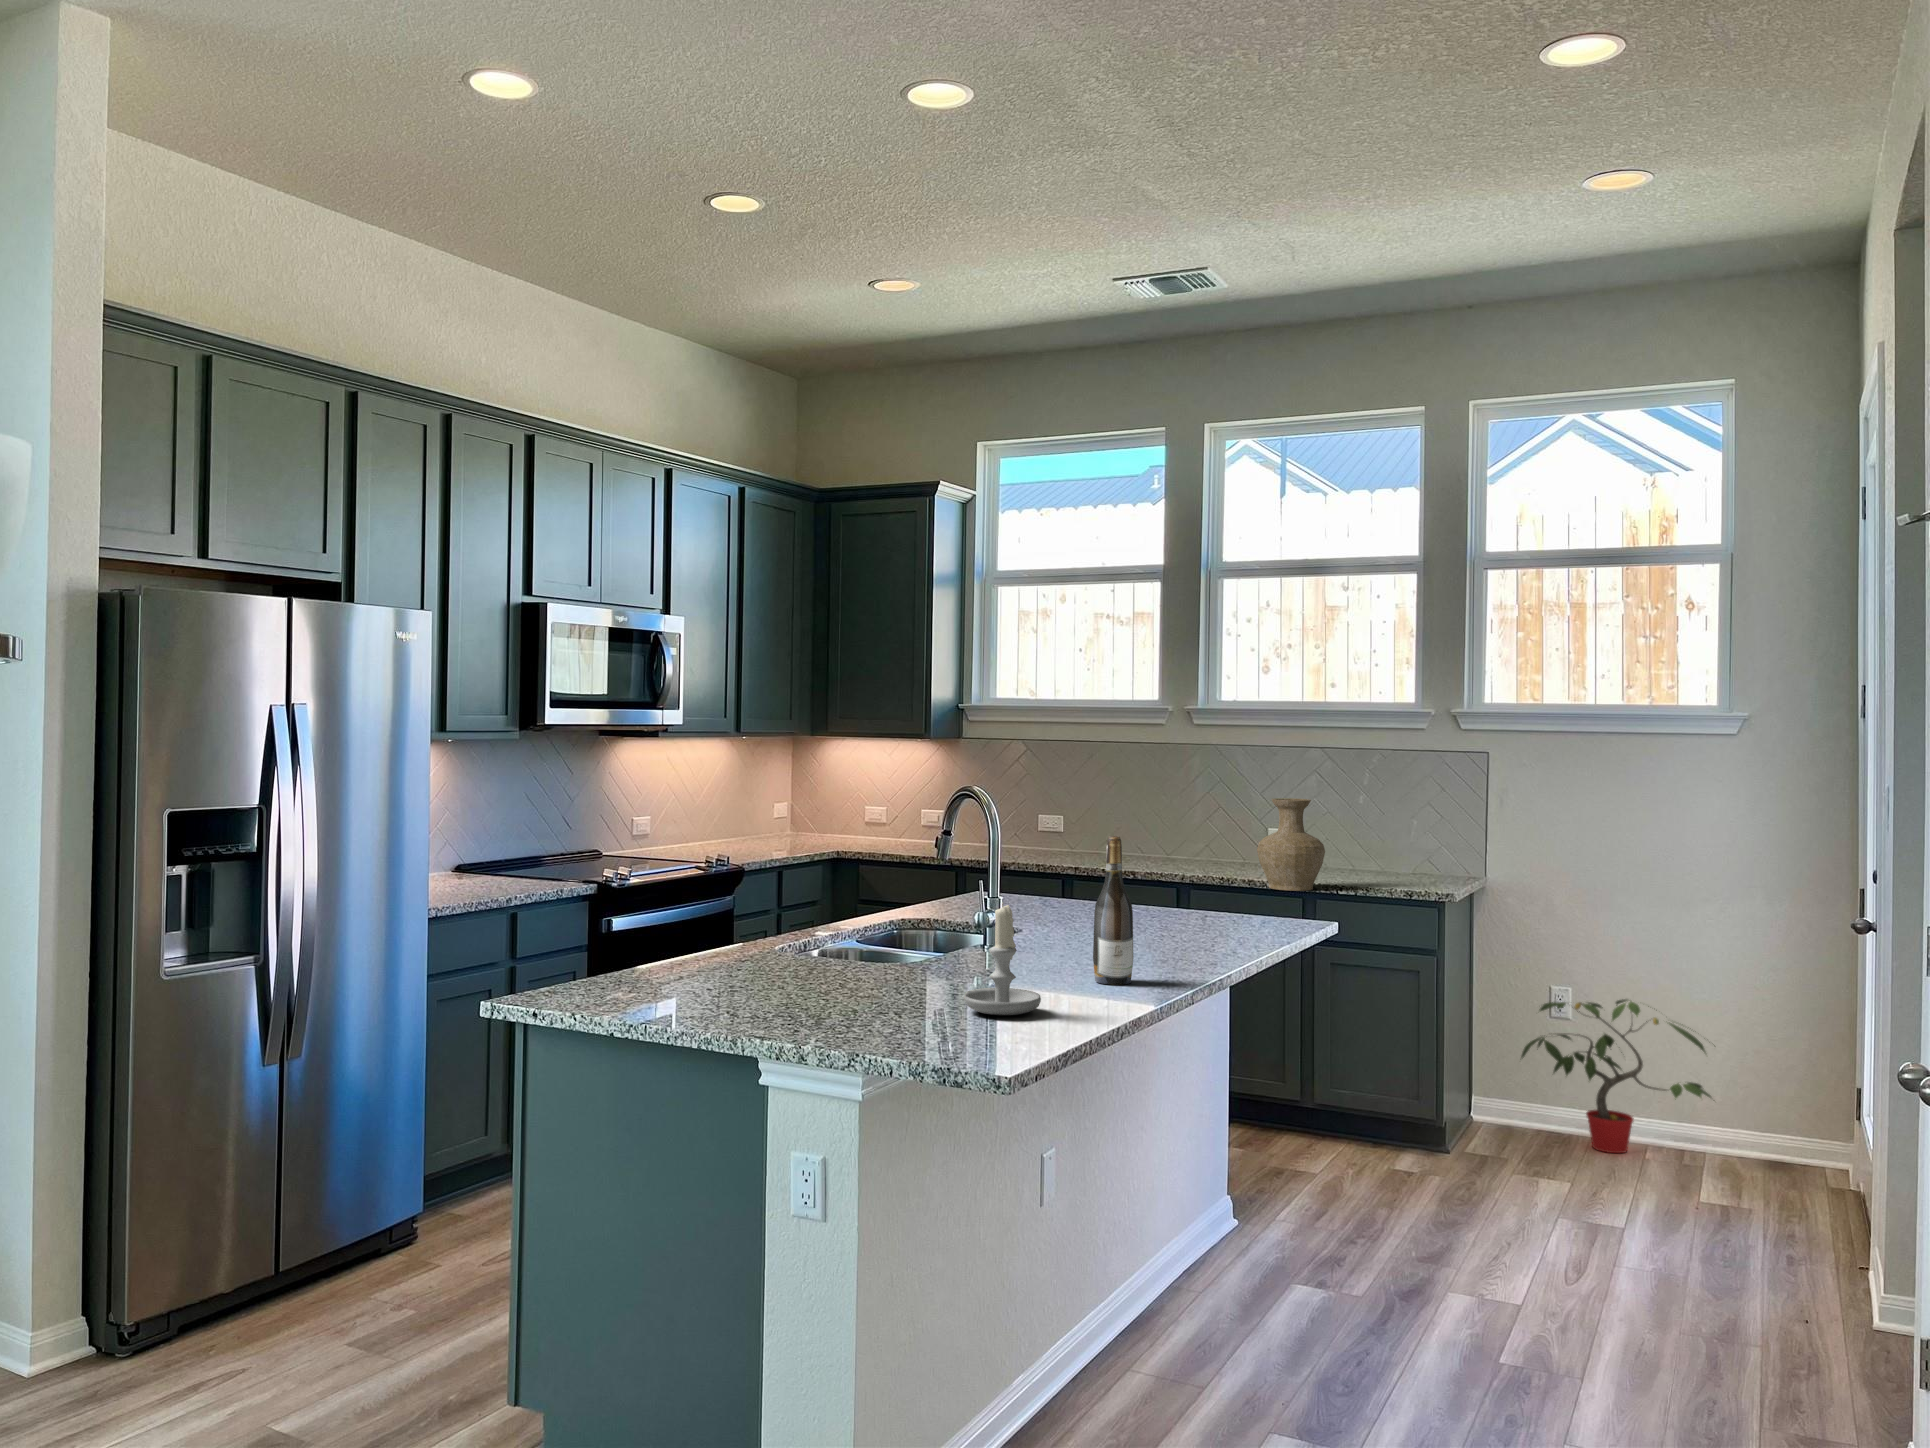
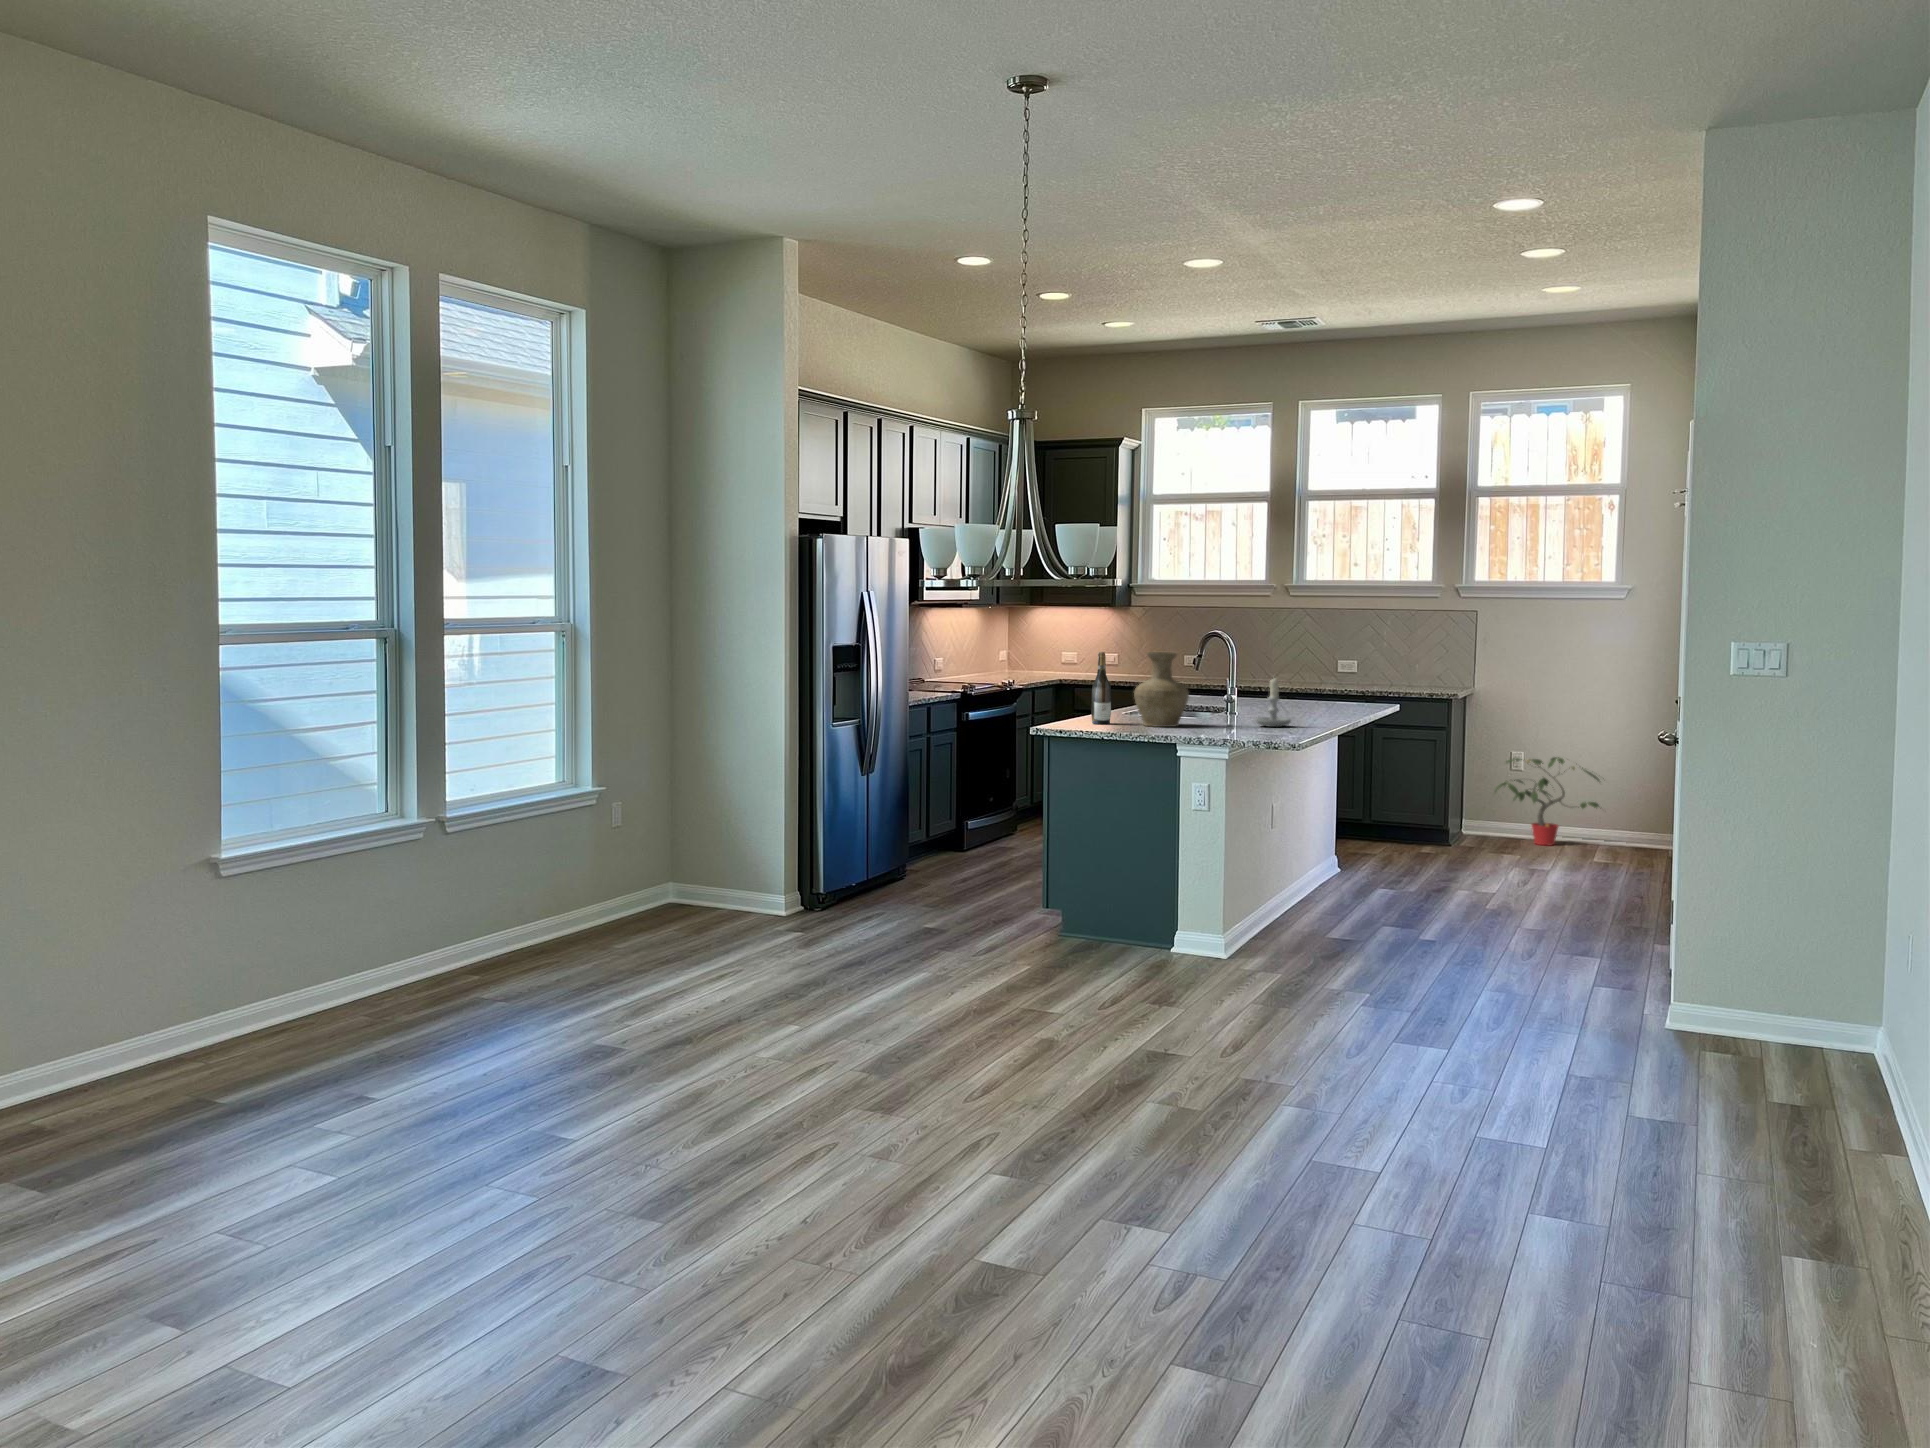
vase: present [1257,798,1325,891] -> present [1134,652,1189,727]
wine bottle: present [1093,836,1133,985] -> present [1091,652,1111,724]

